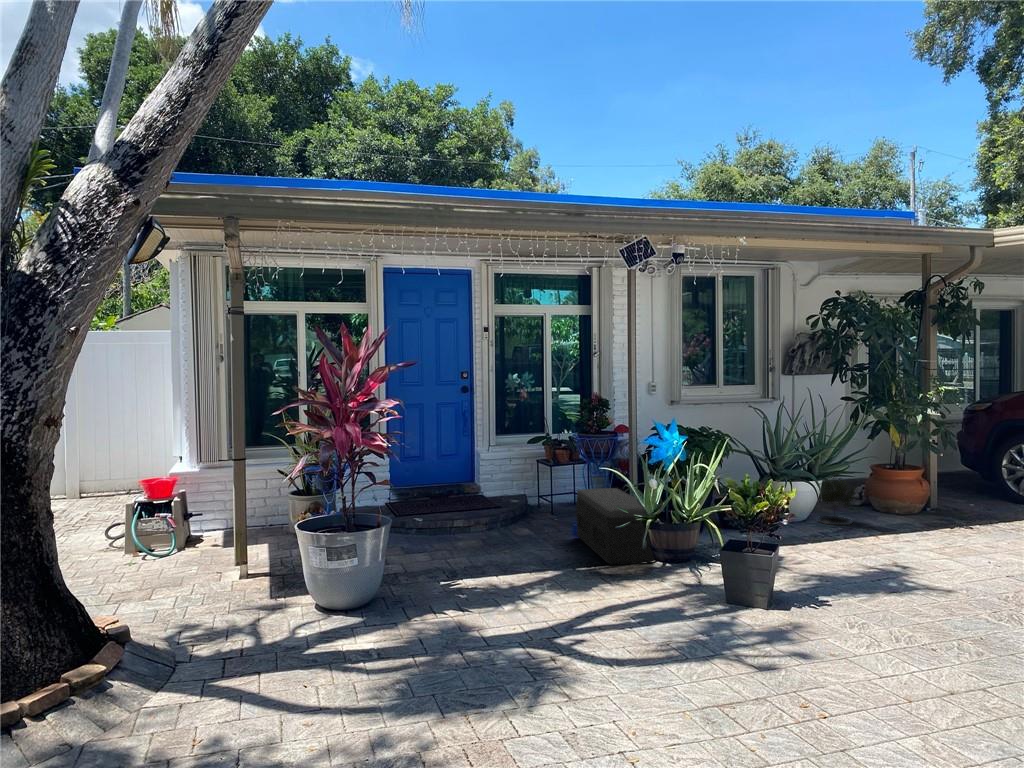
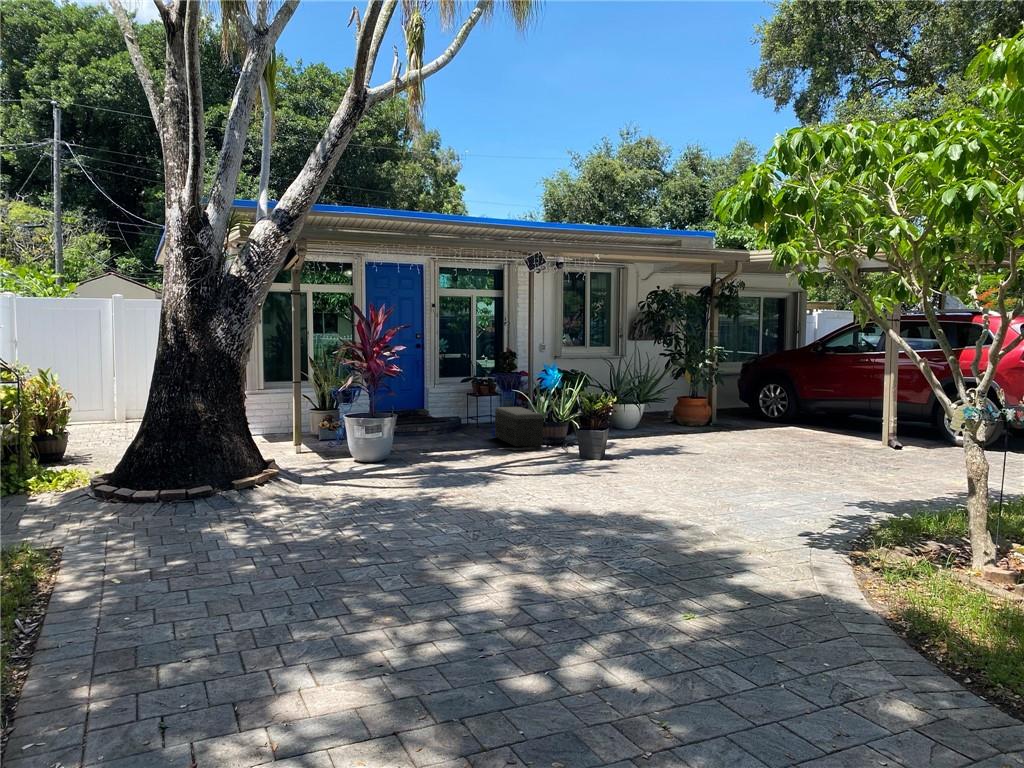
potted tree: present [817,471,856,525] -> none [641,393,667,431]

